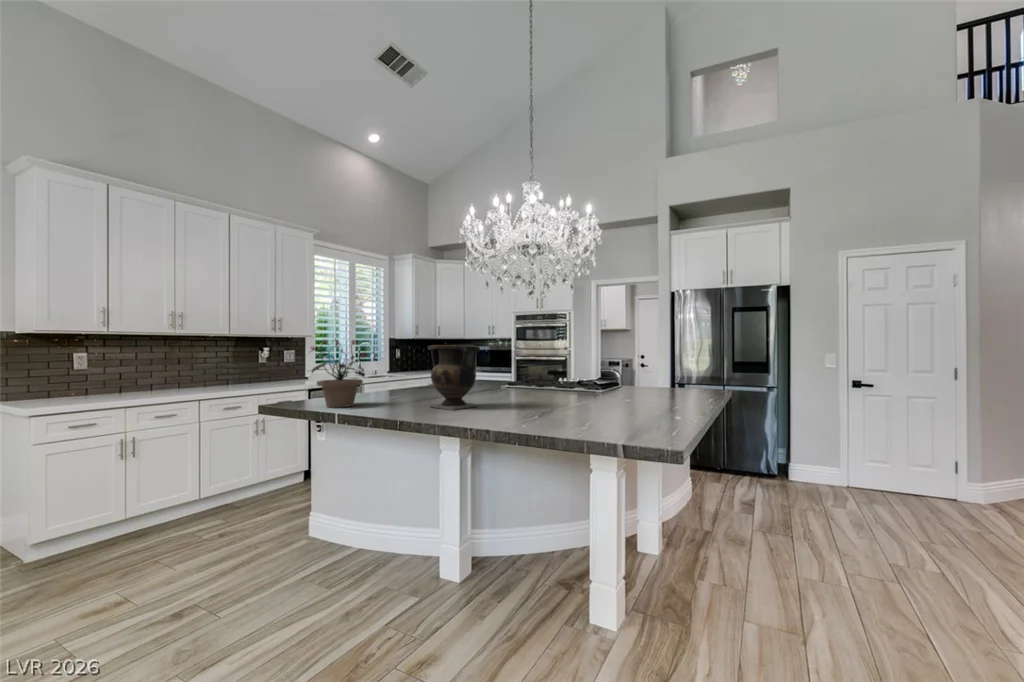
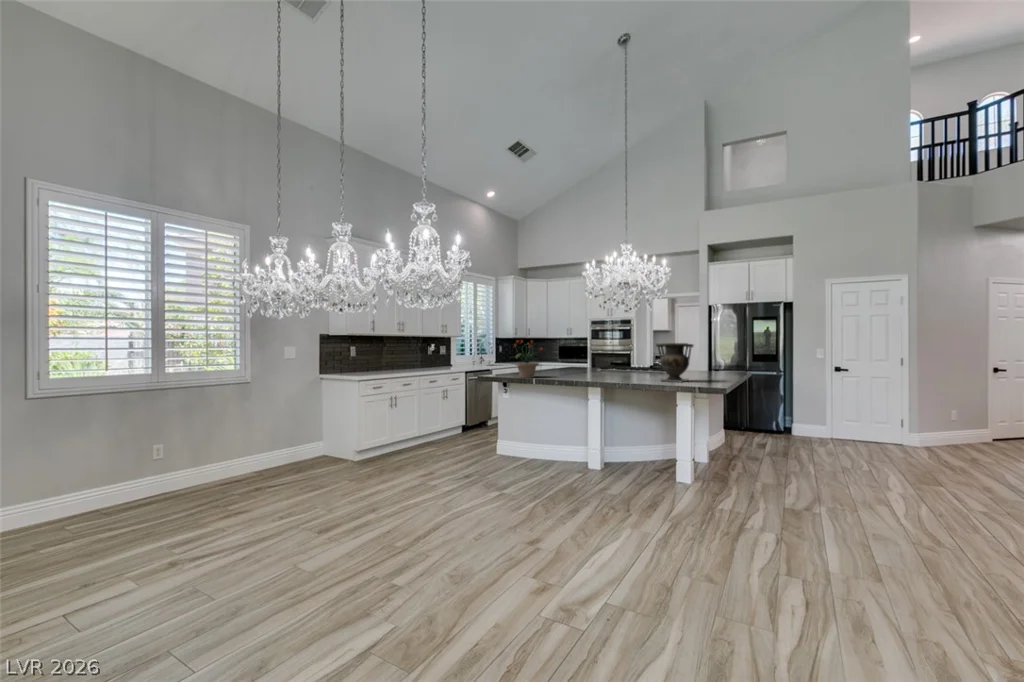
vase: present [428,345,480,410] -> present [656,343,693,382]

